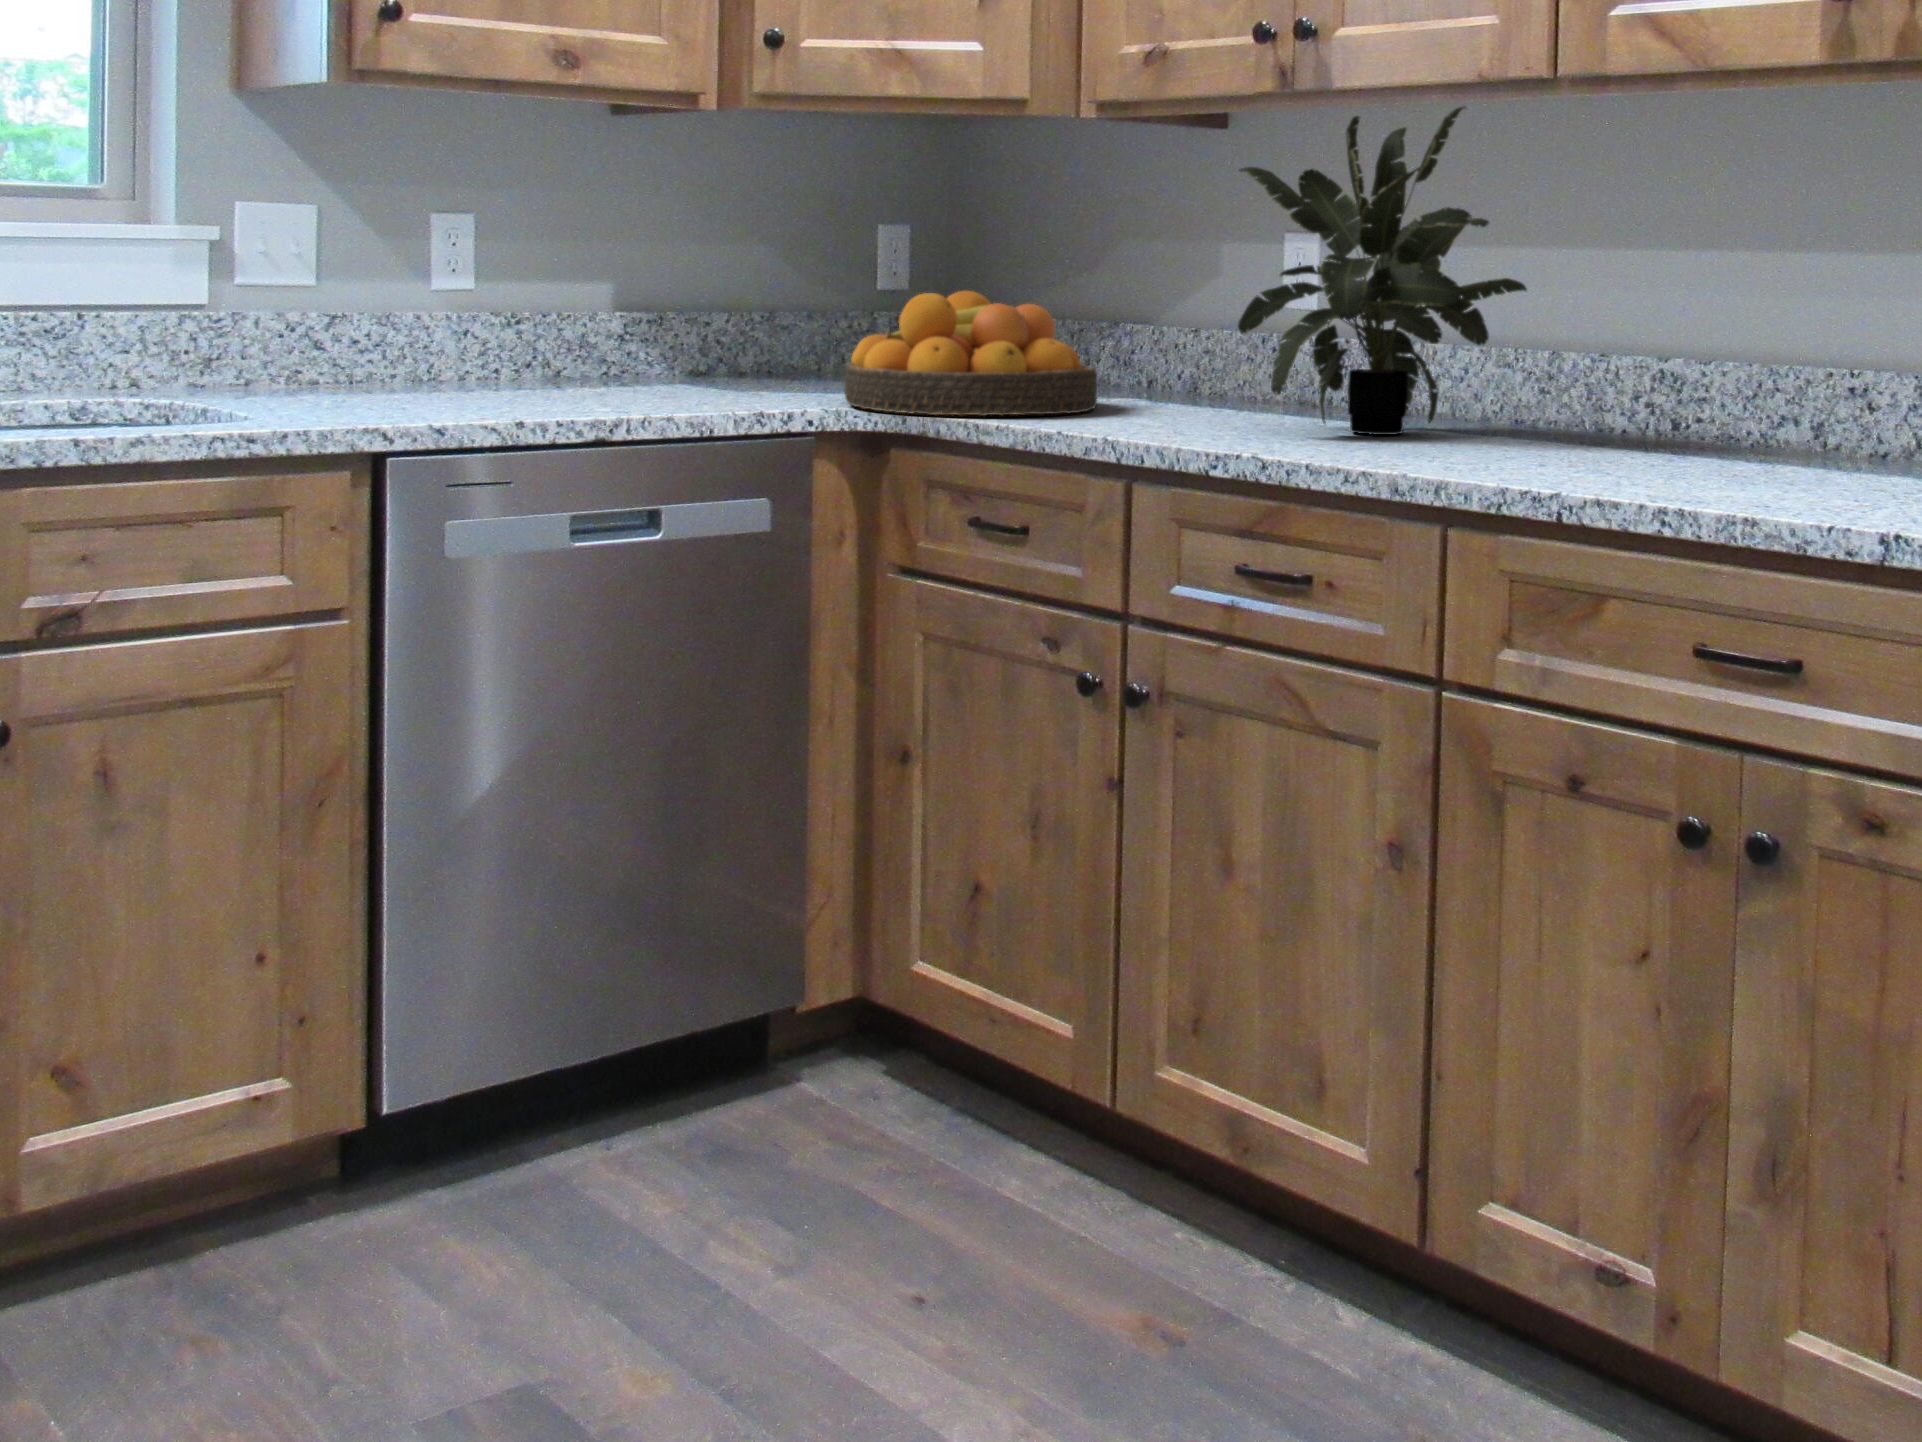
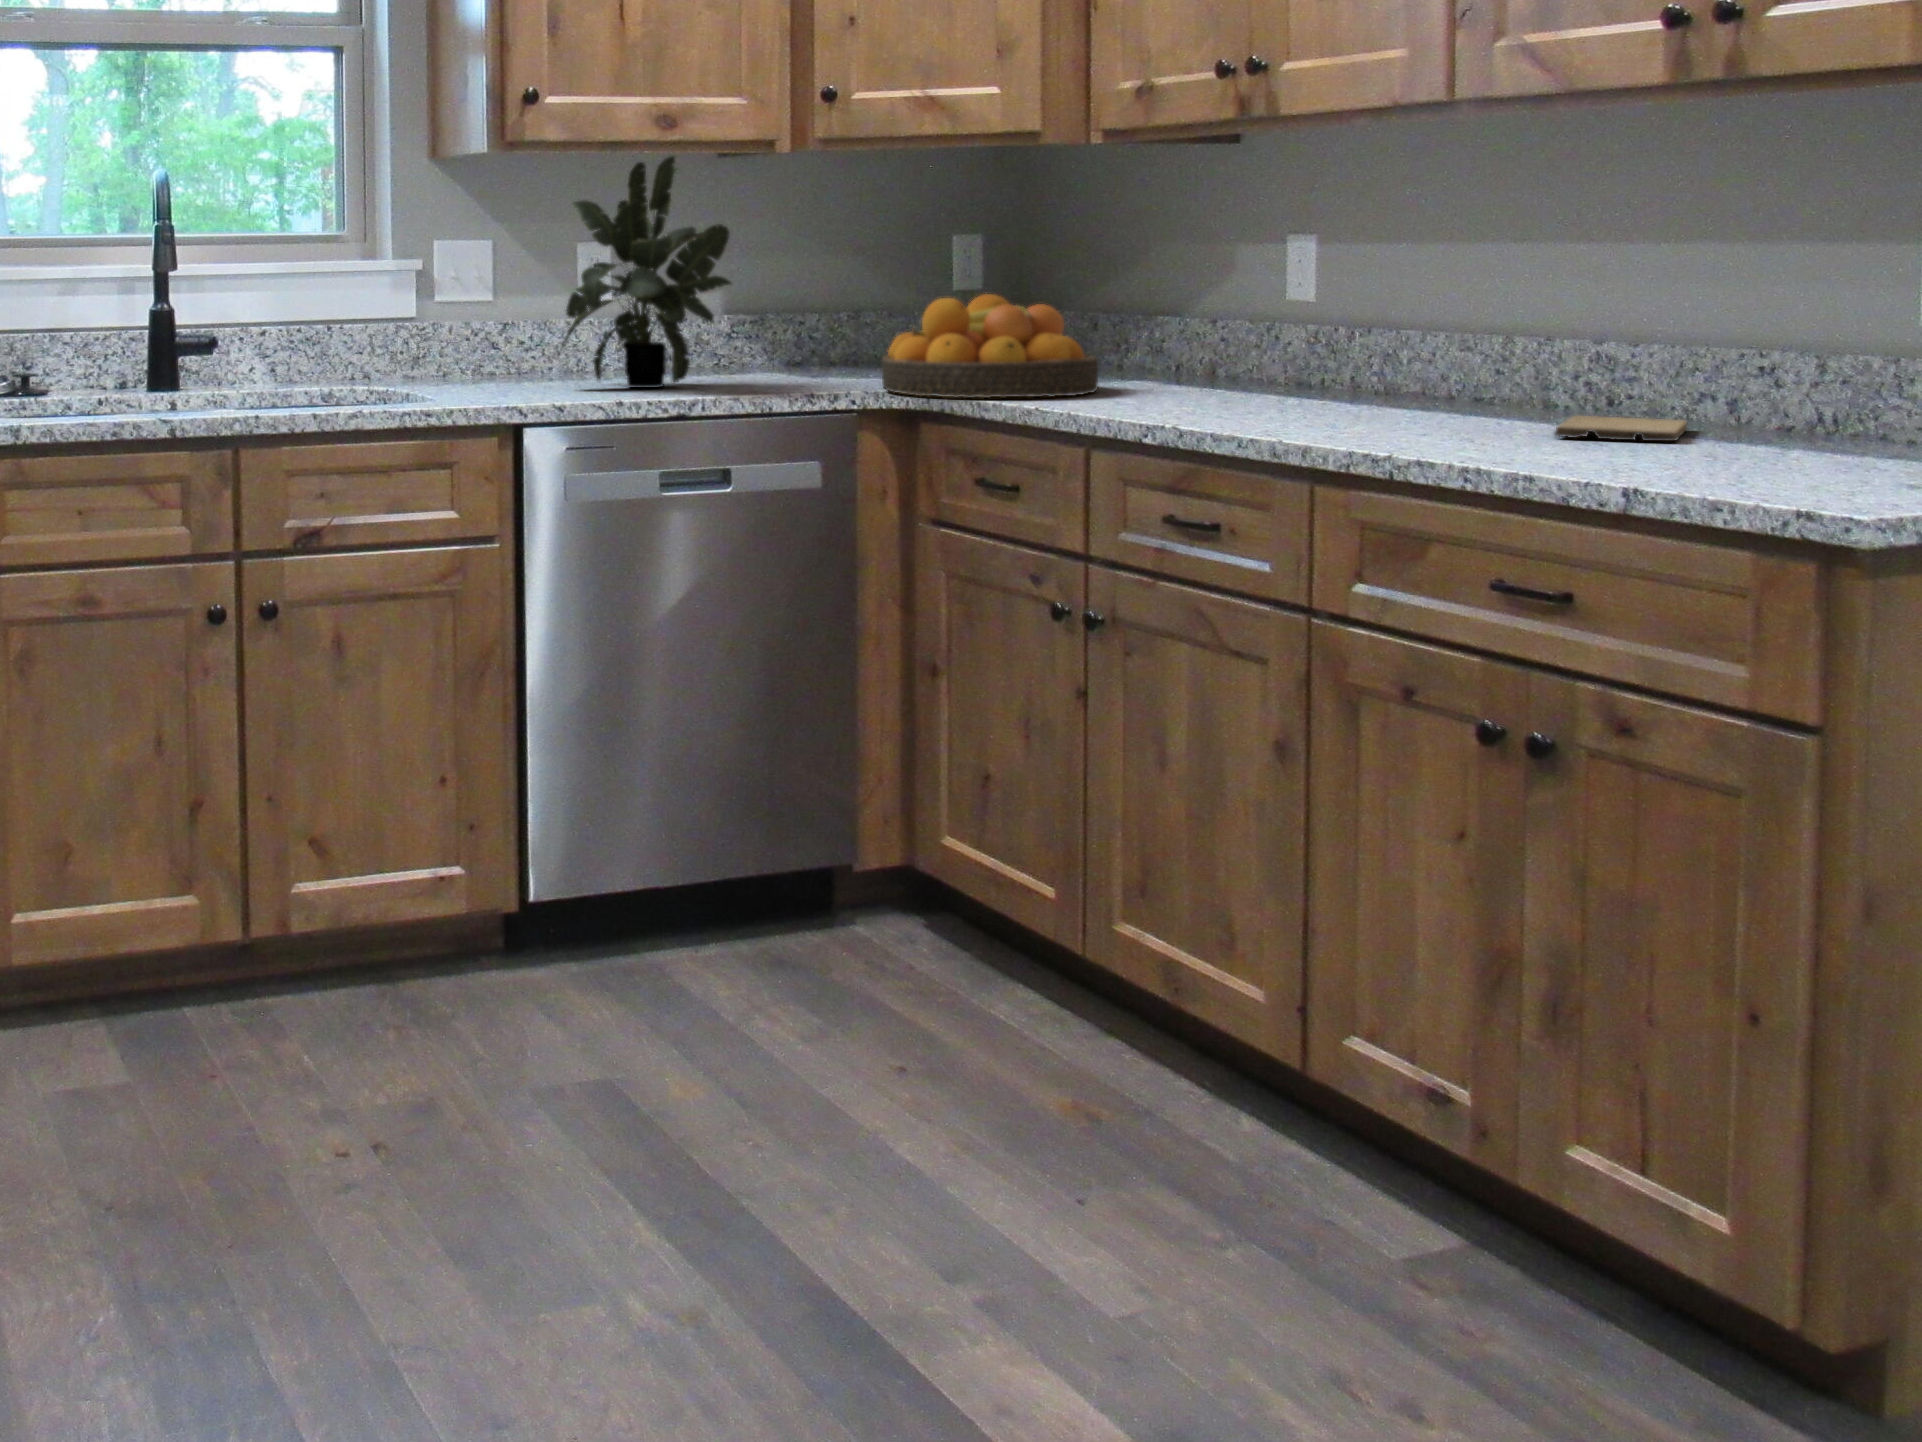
potted plant: present [1238,107,1527,435] -> present [559,156,731,388]
cutting board: none [1658,439,1801,470] -> present [1554,416,1687,441]

